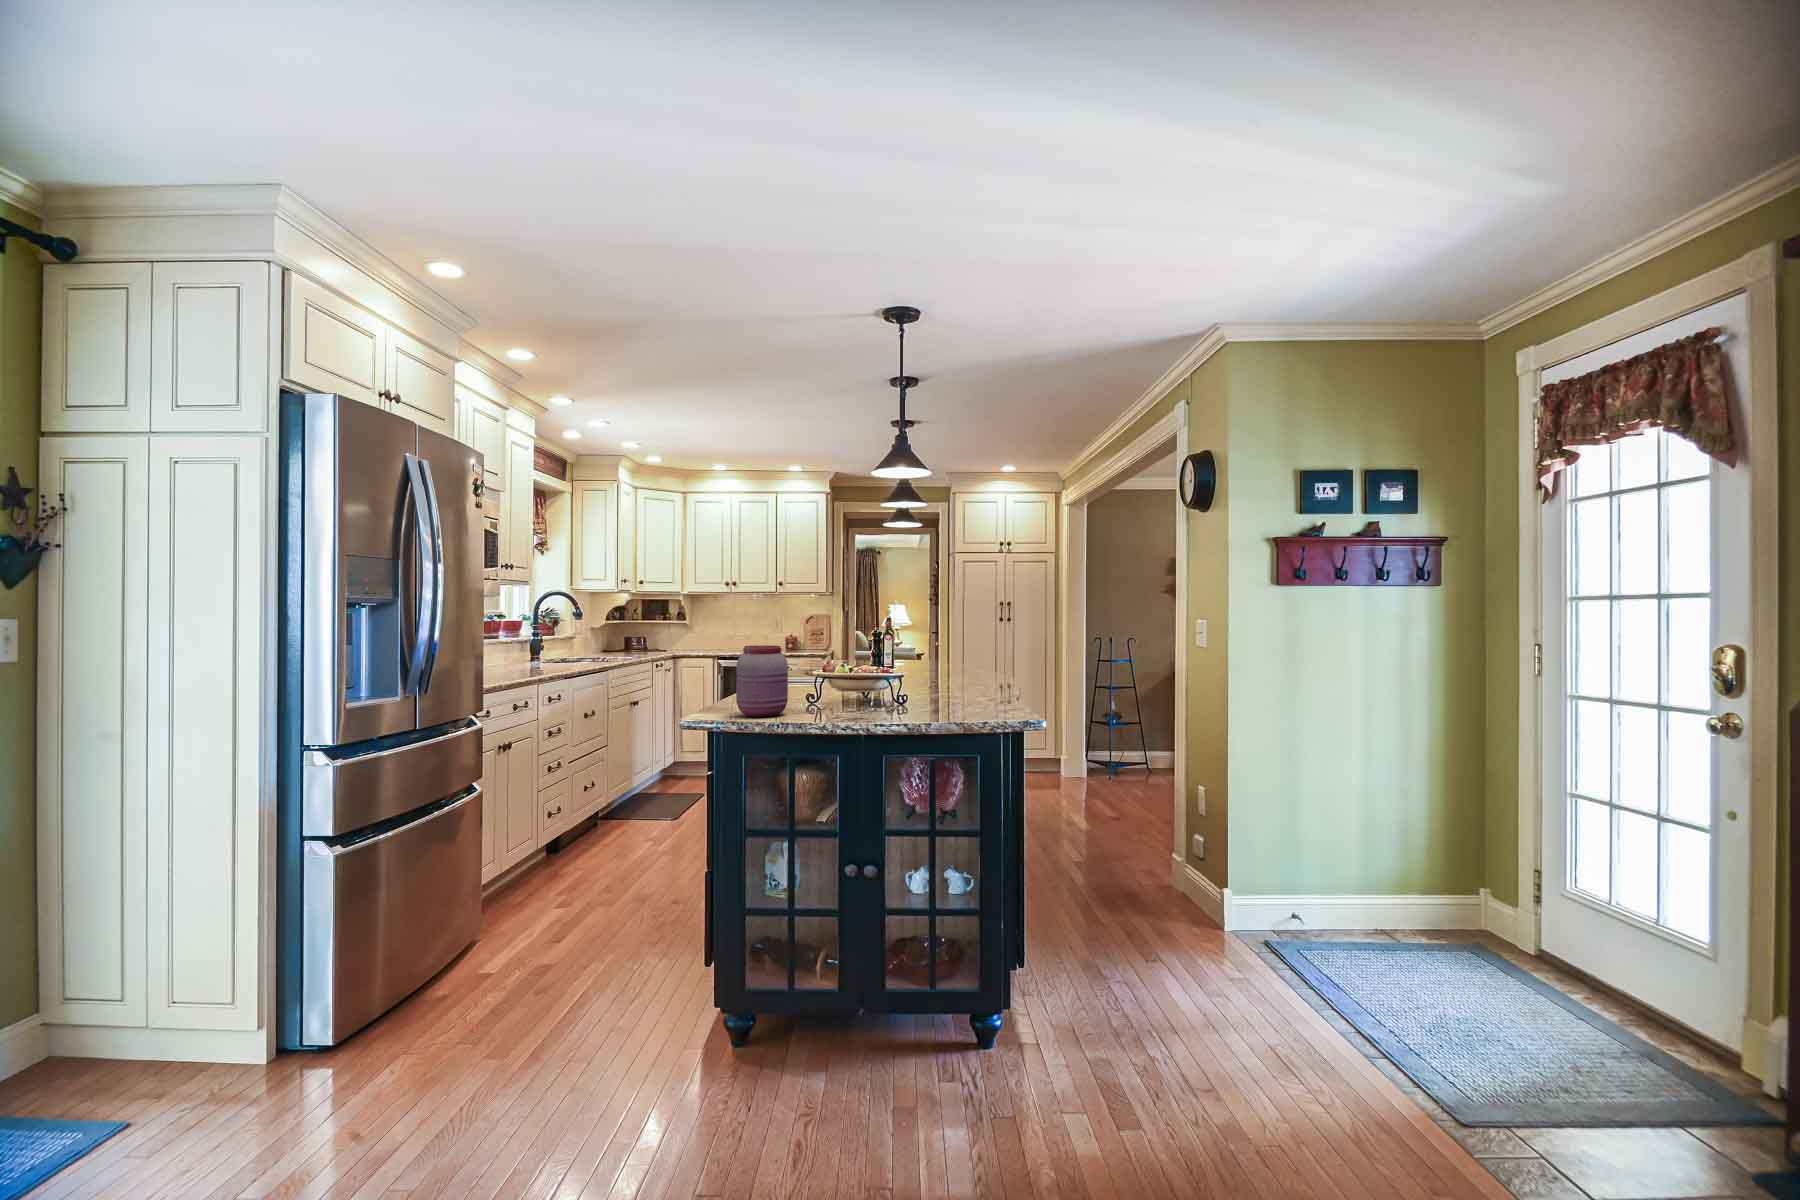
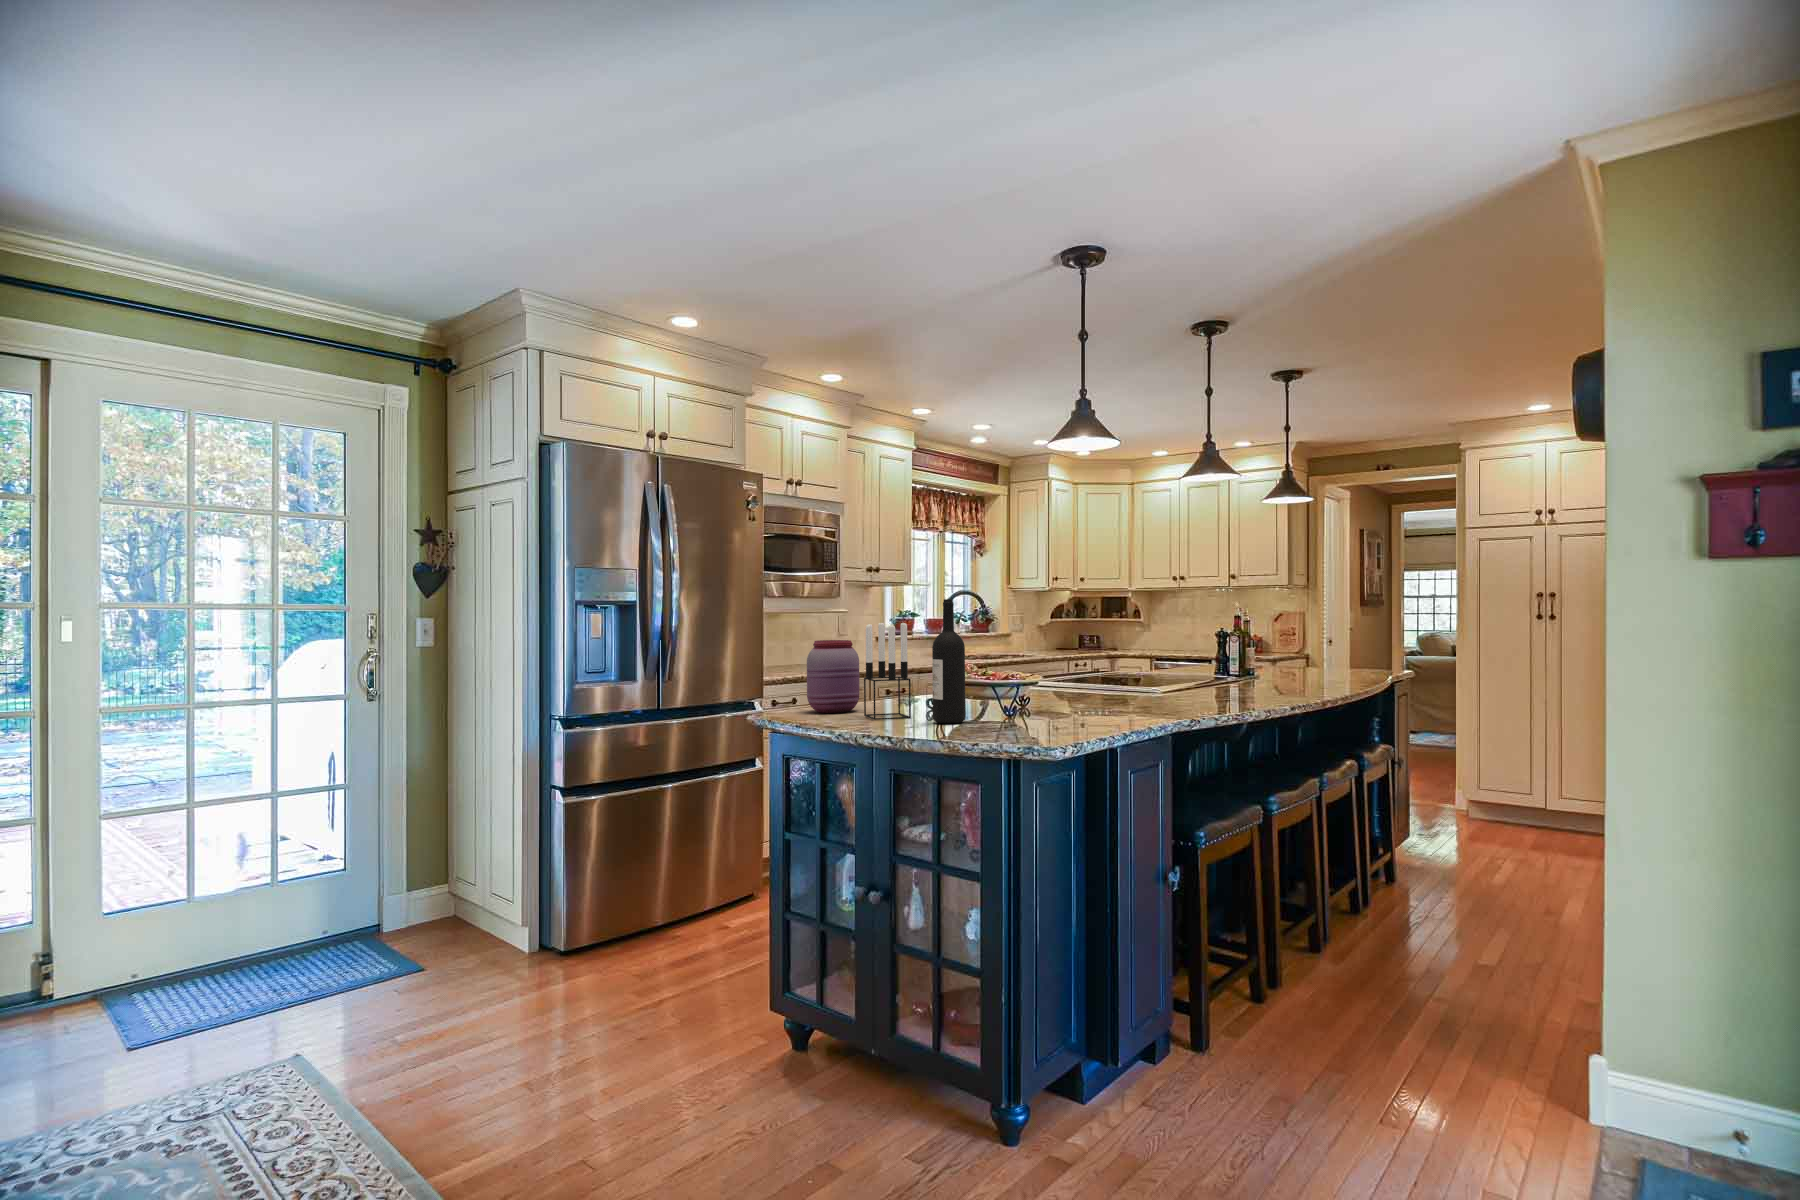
wine bottle: none [911,609,940,716] -> present [932,599,966,723]
candle holder: none [822,628,871,719] -> present [864,623,911,720]

